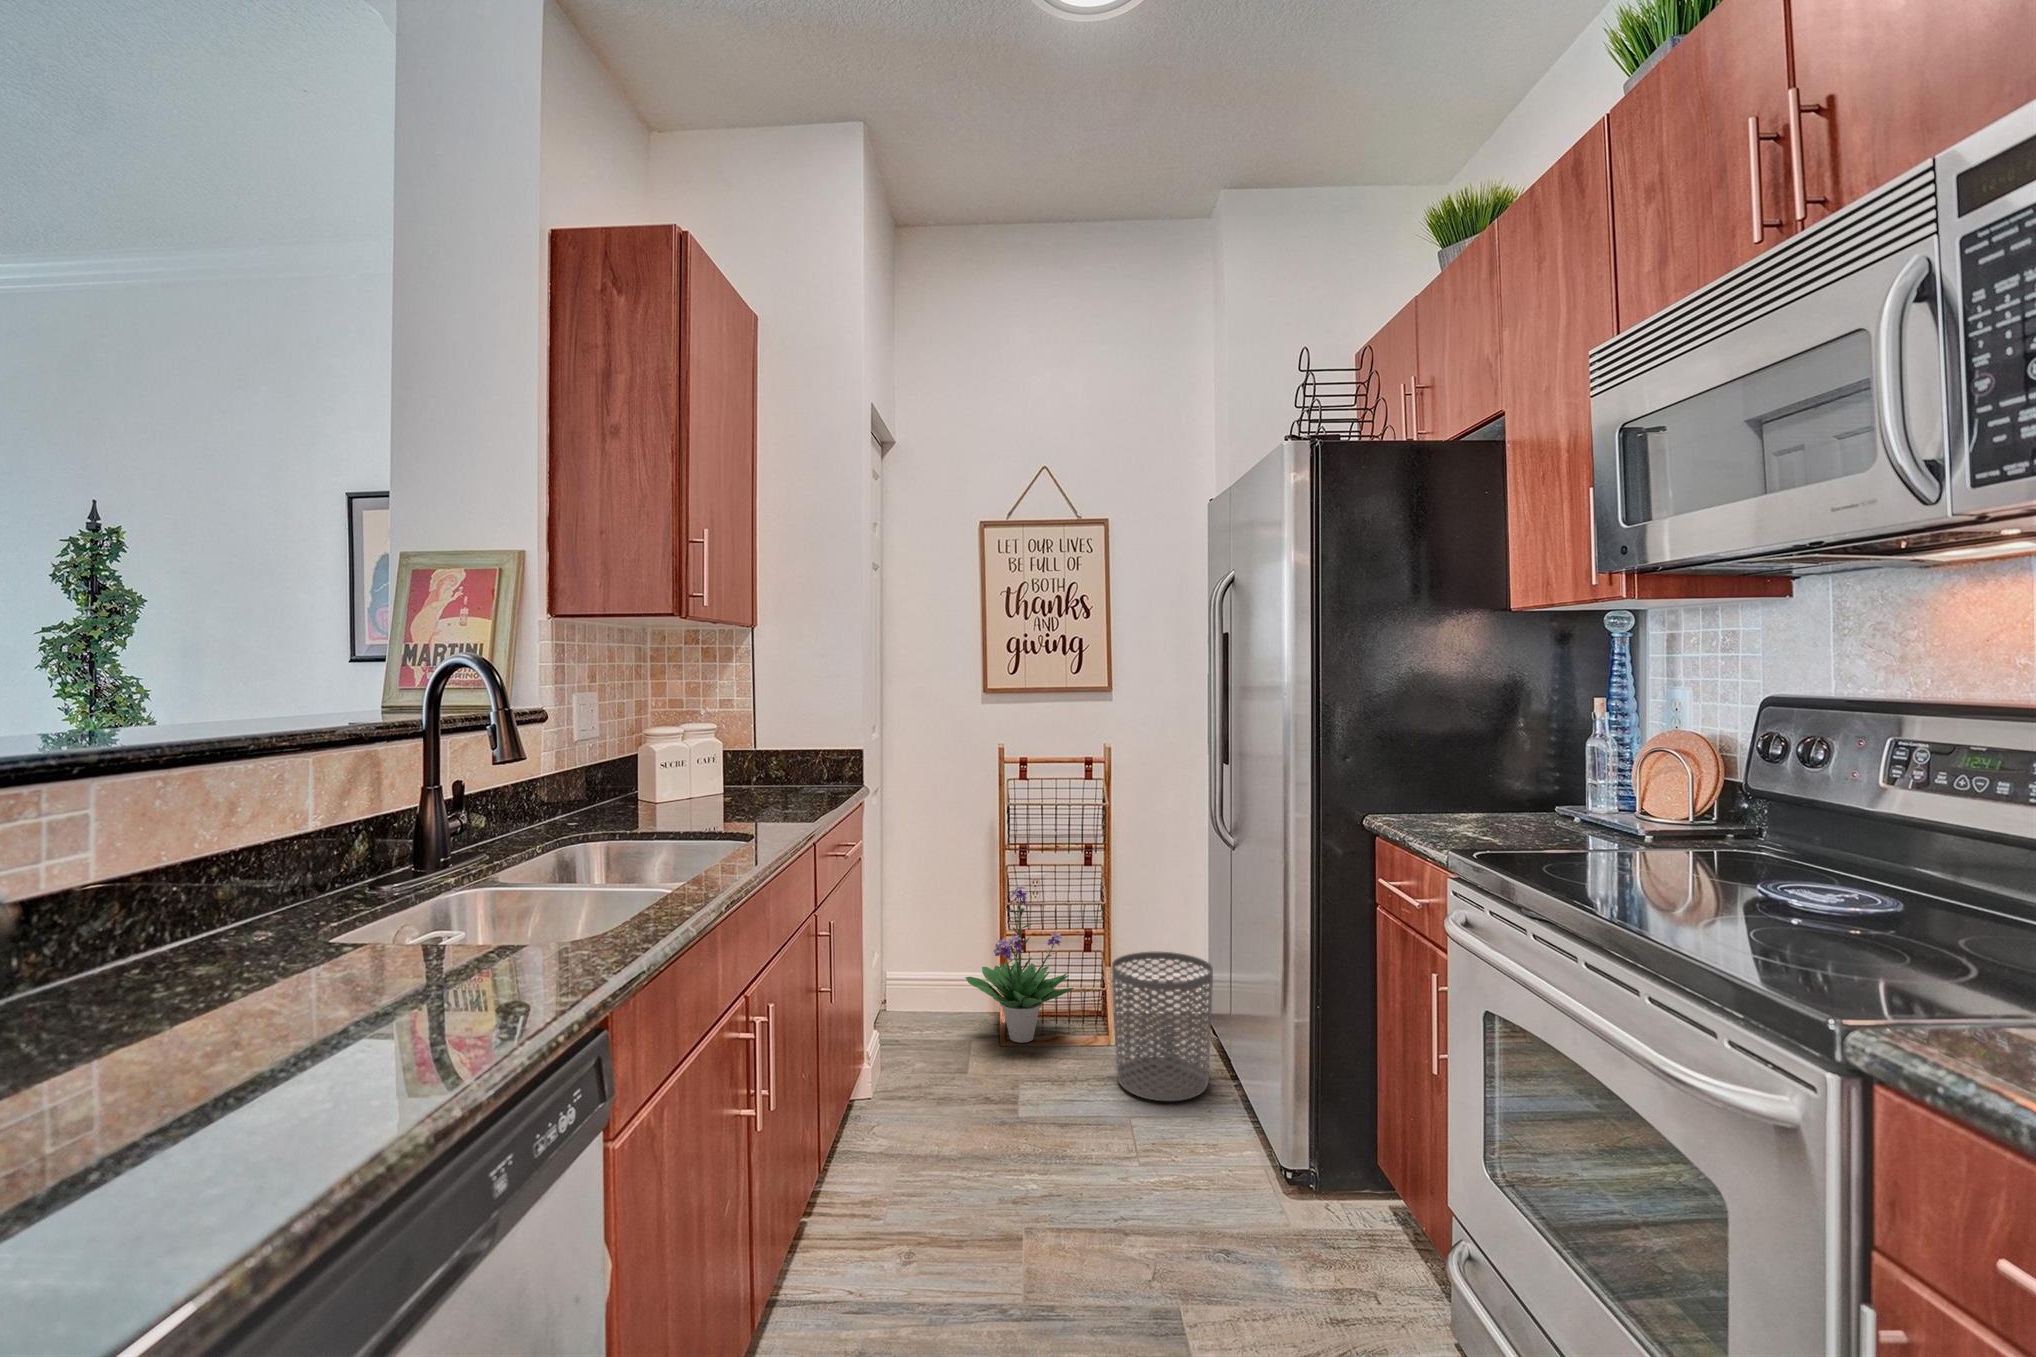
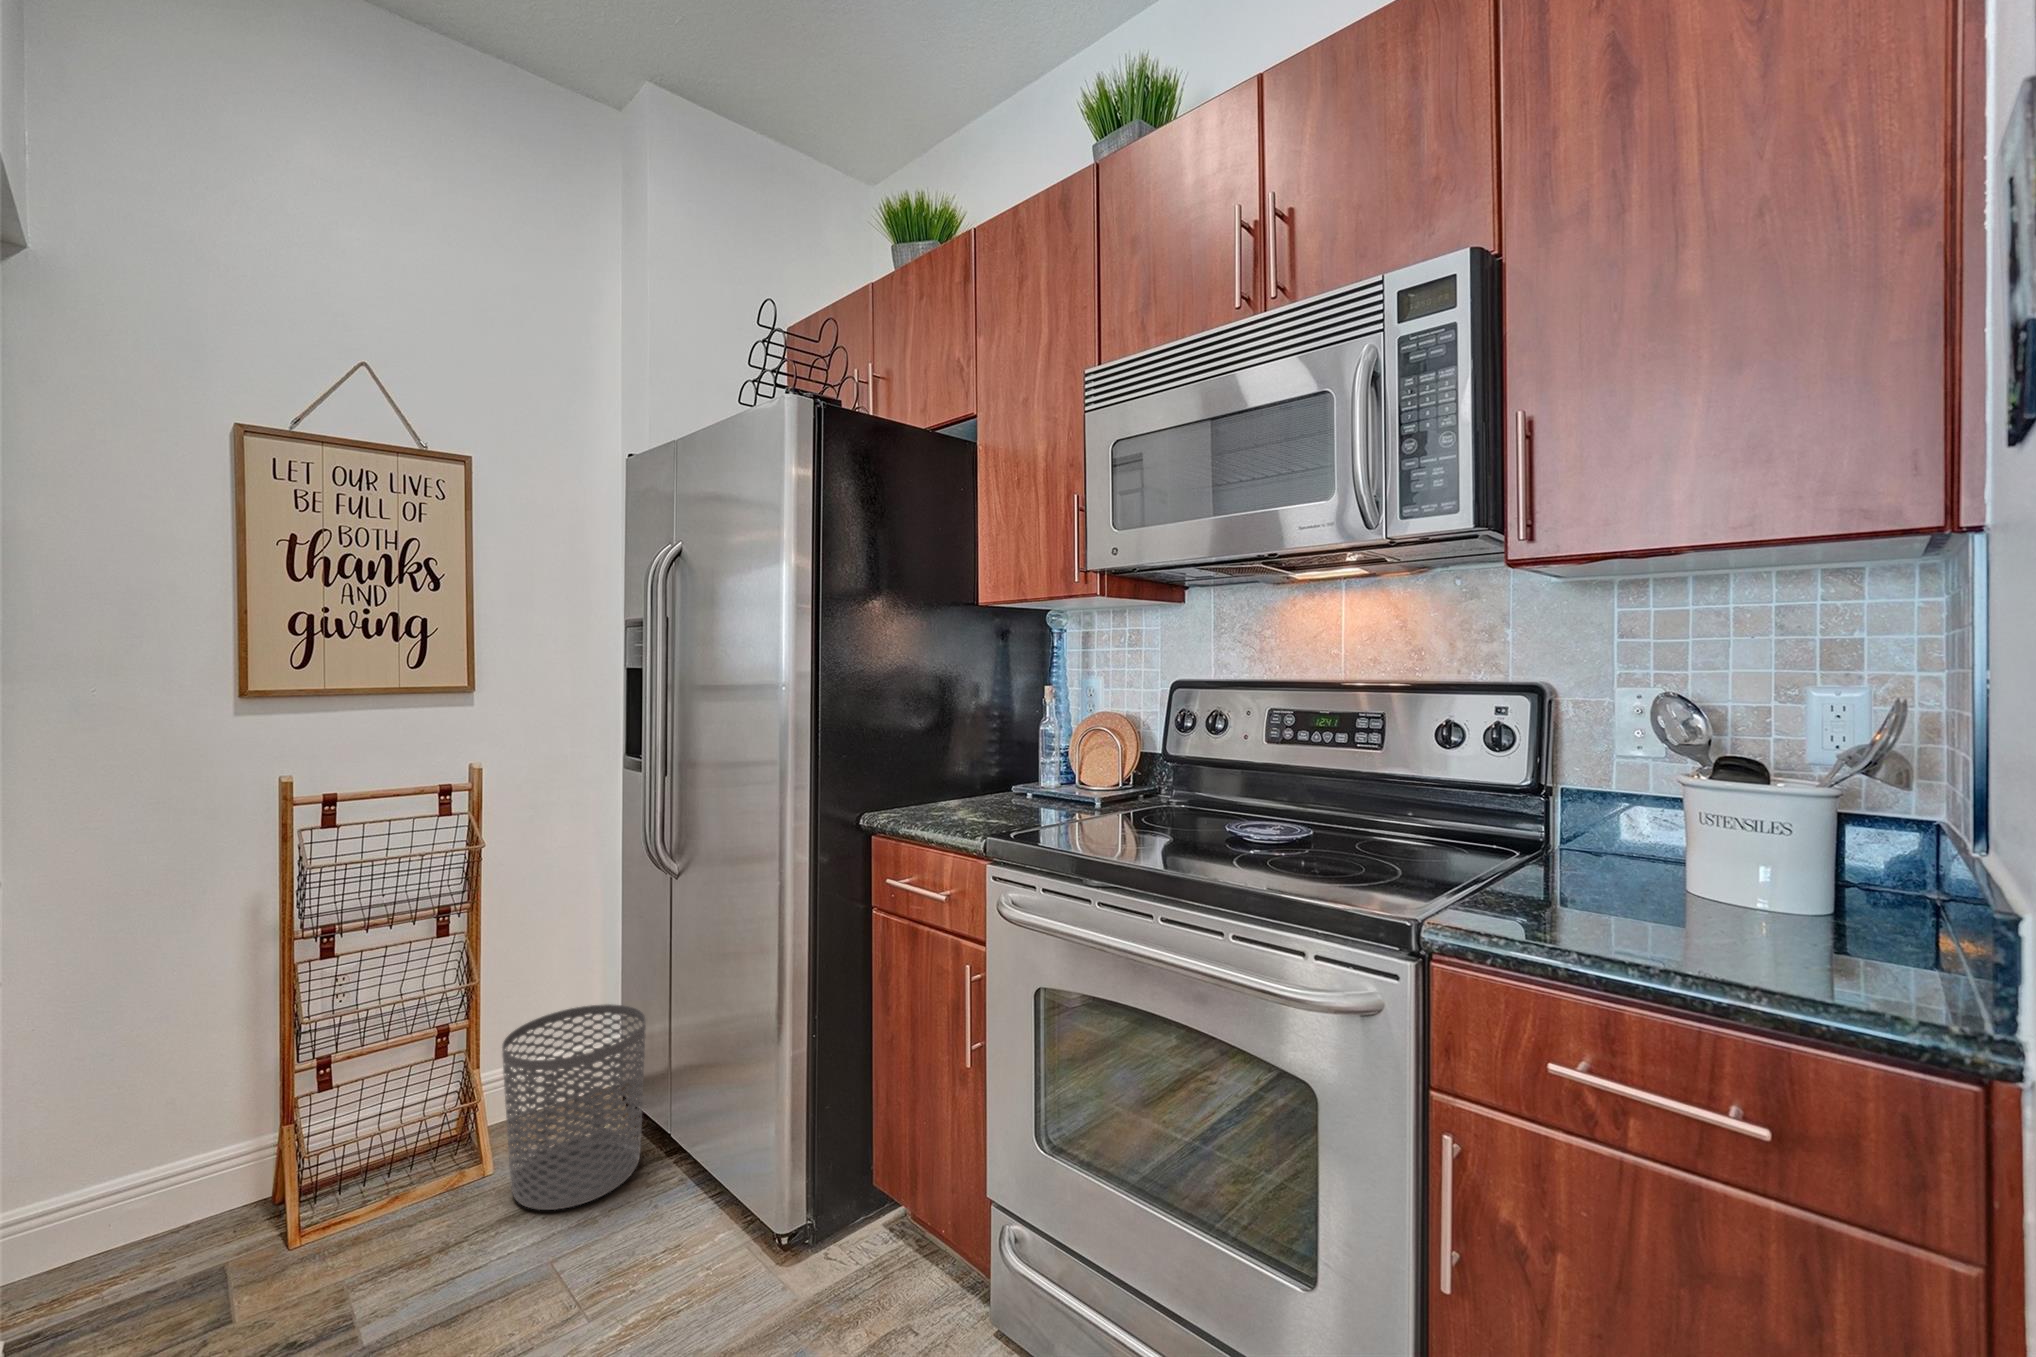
potted plant: present [966,885,1074,1043] -> none [214,967,429,1201]

